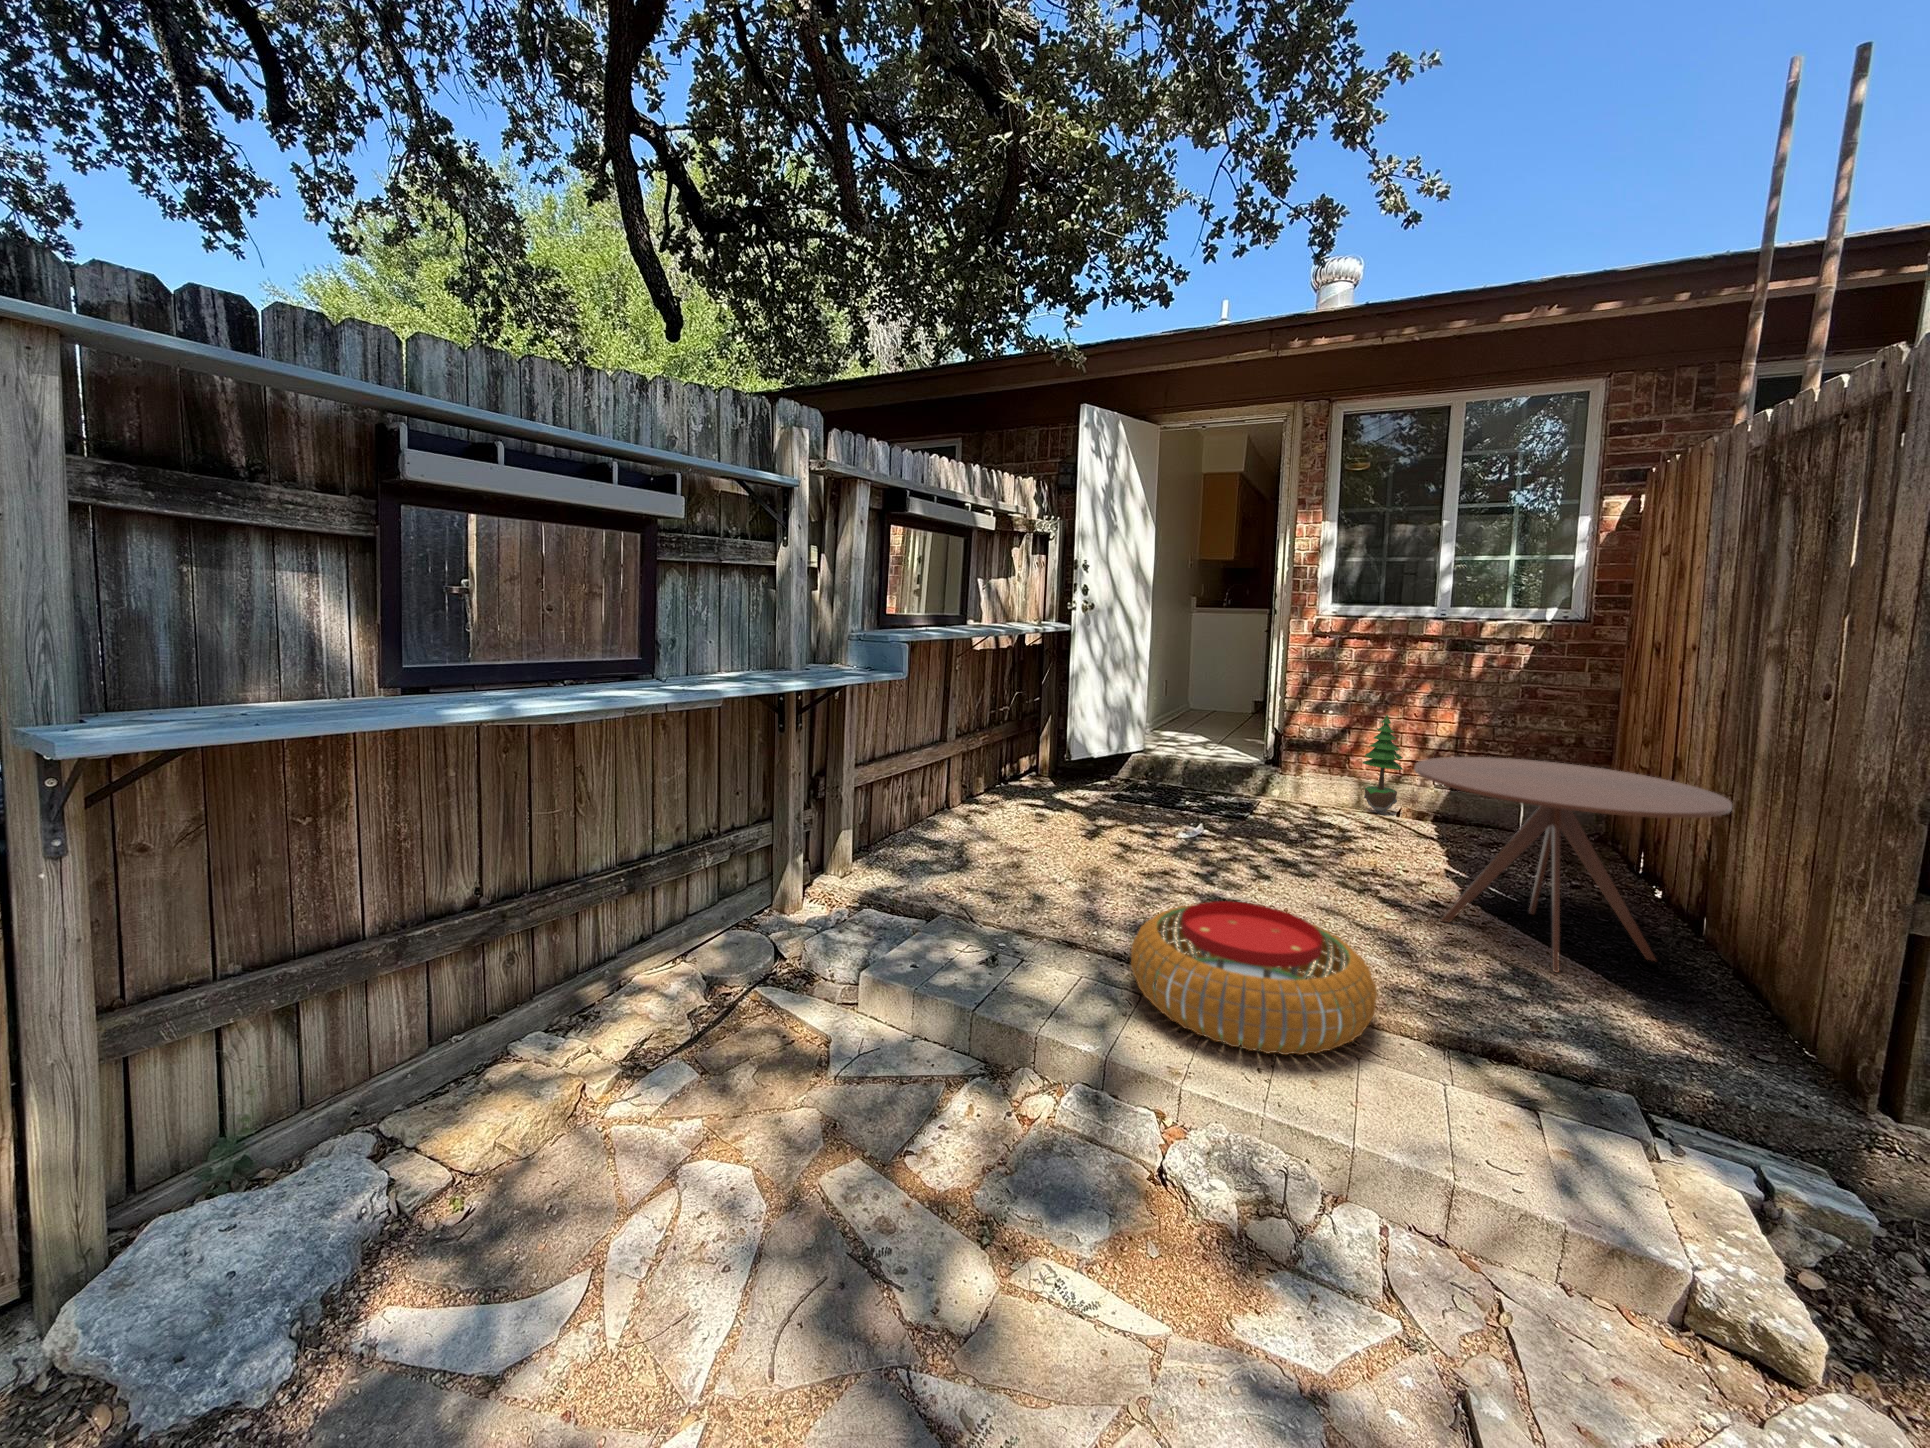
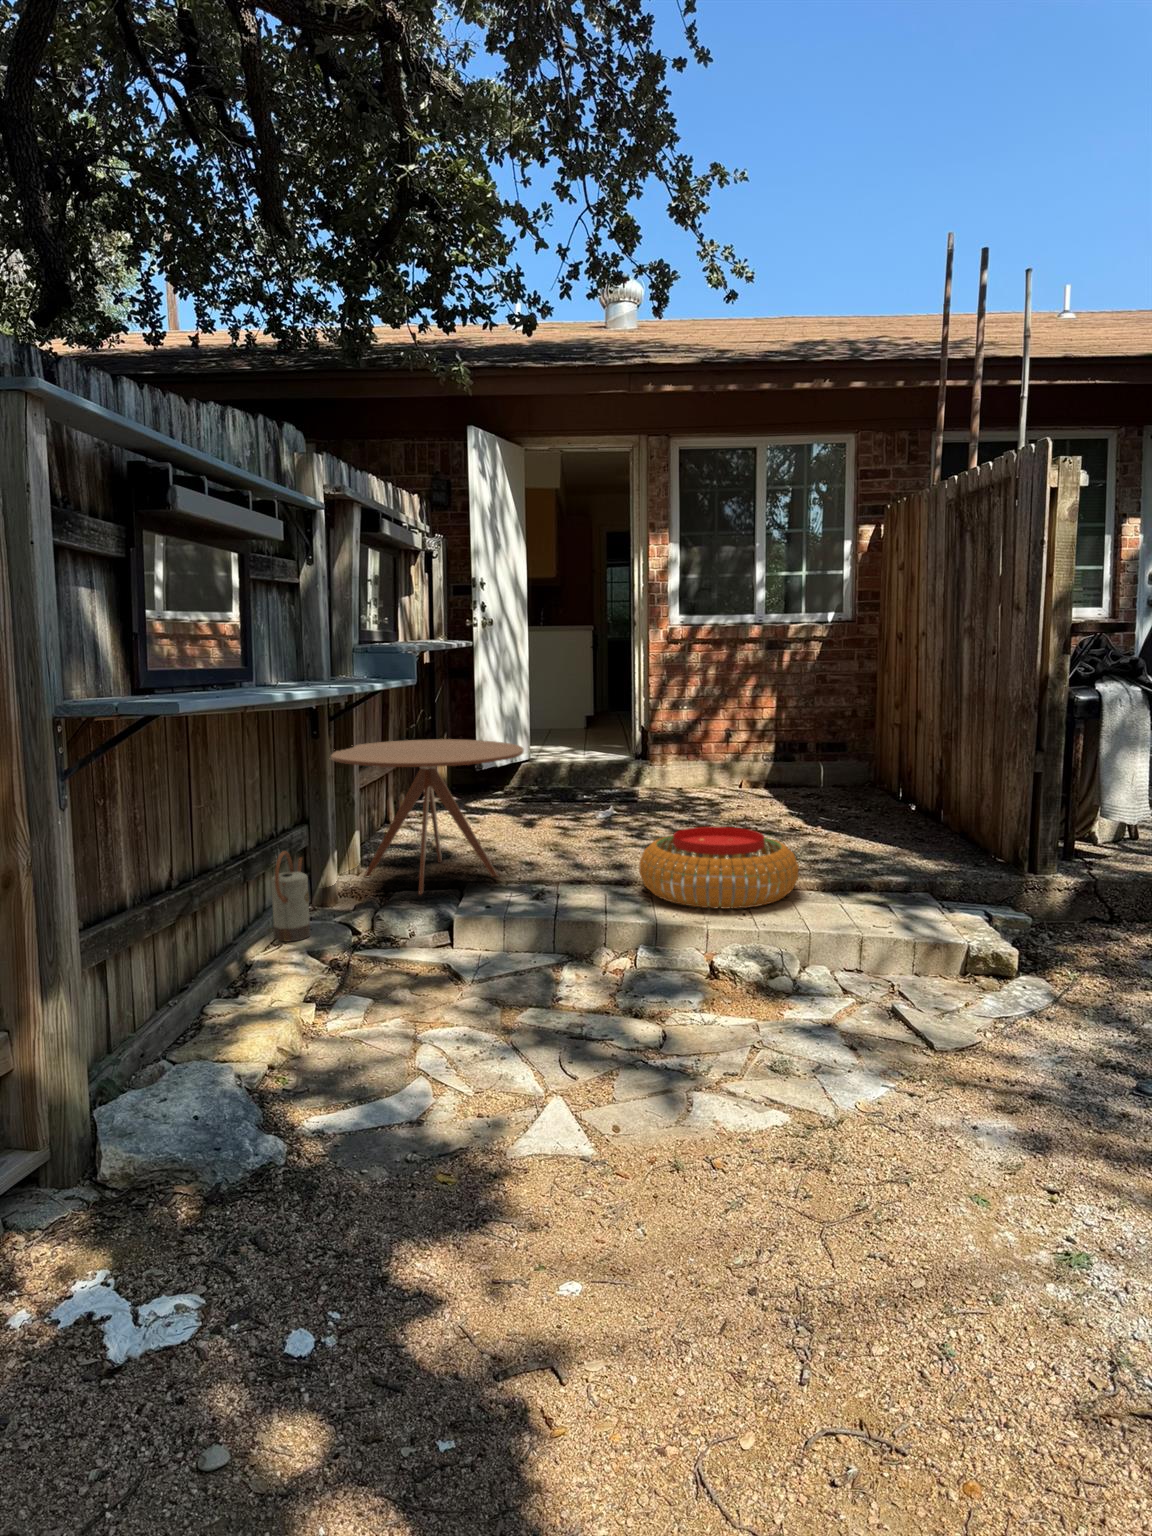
potted tree: present [1363,715,1403,813] -> none [713,704,743,786]
round table: present [1414,757,1732,972] -> present [331,739,524,895]
watering can: none [657,862,724,964] -> present [271,851,310,941]

